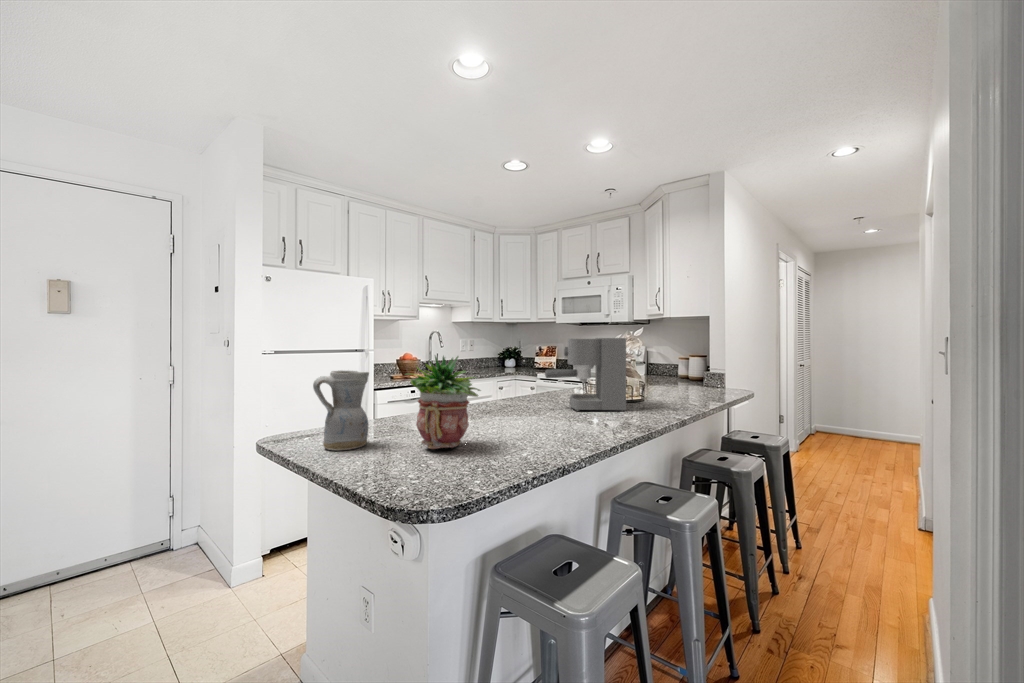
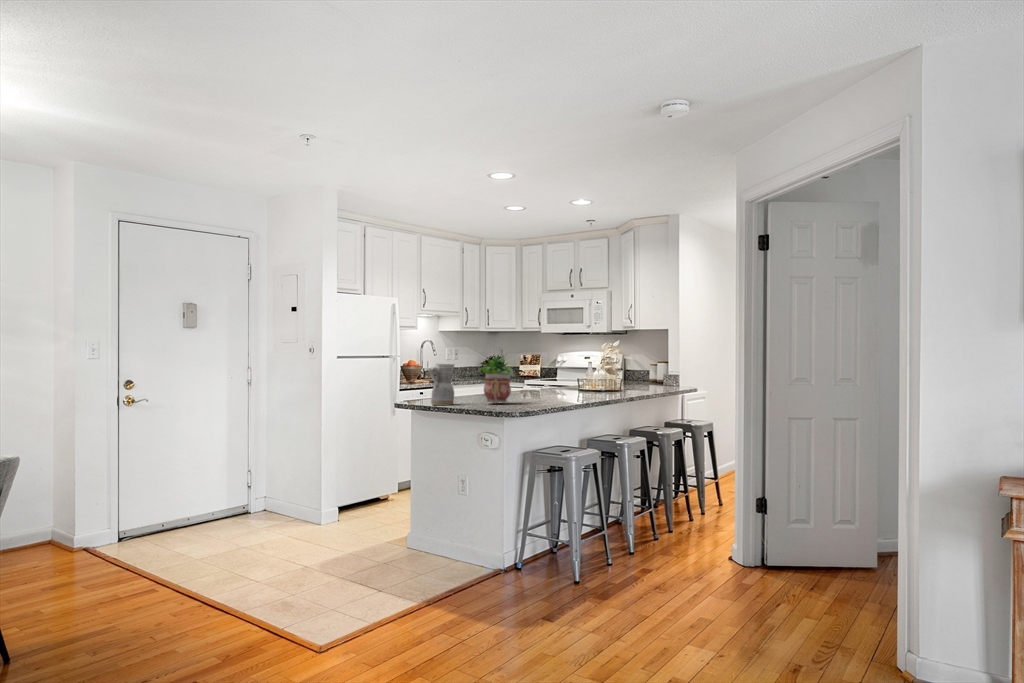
coffee maker: present [545,338,626,411] -> none [543,346,597,395]

